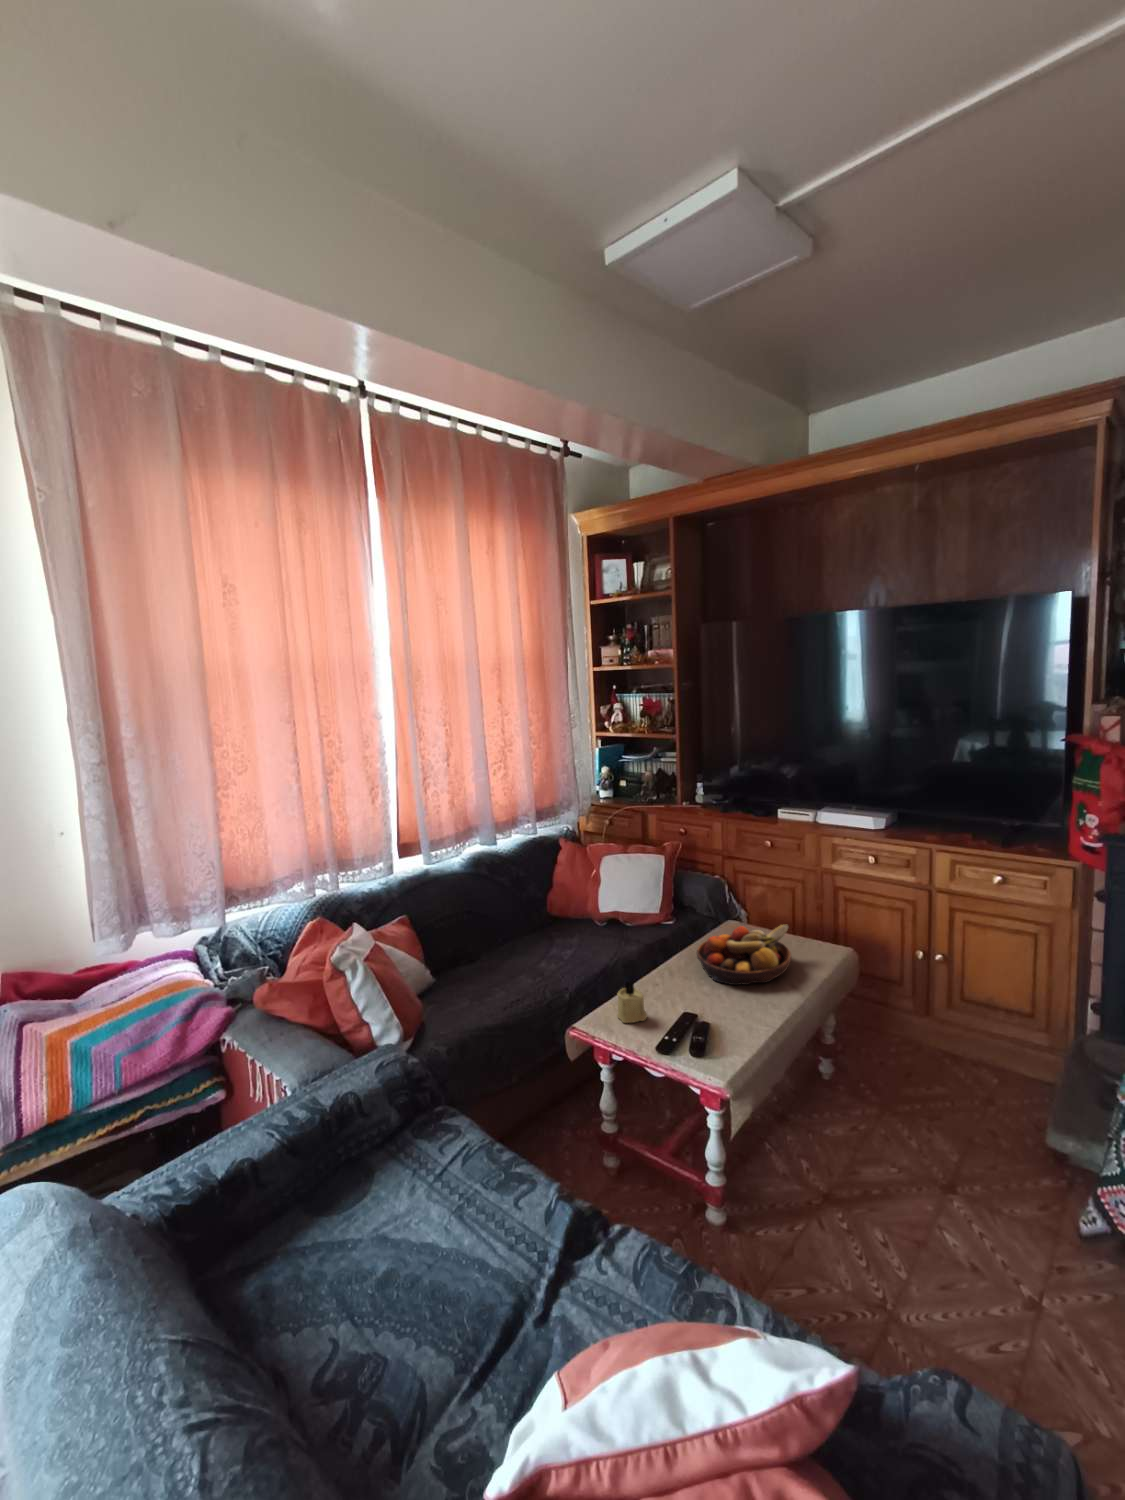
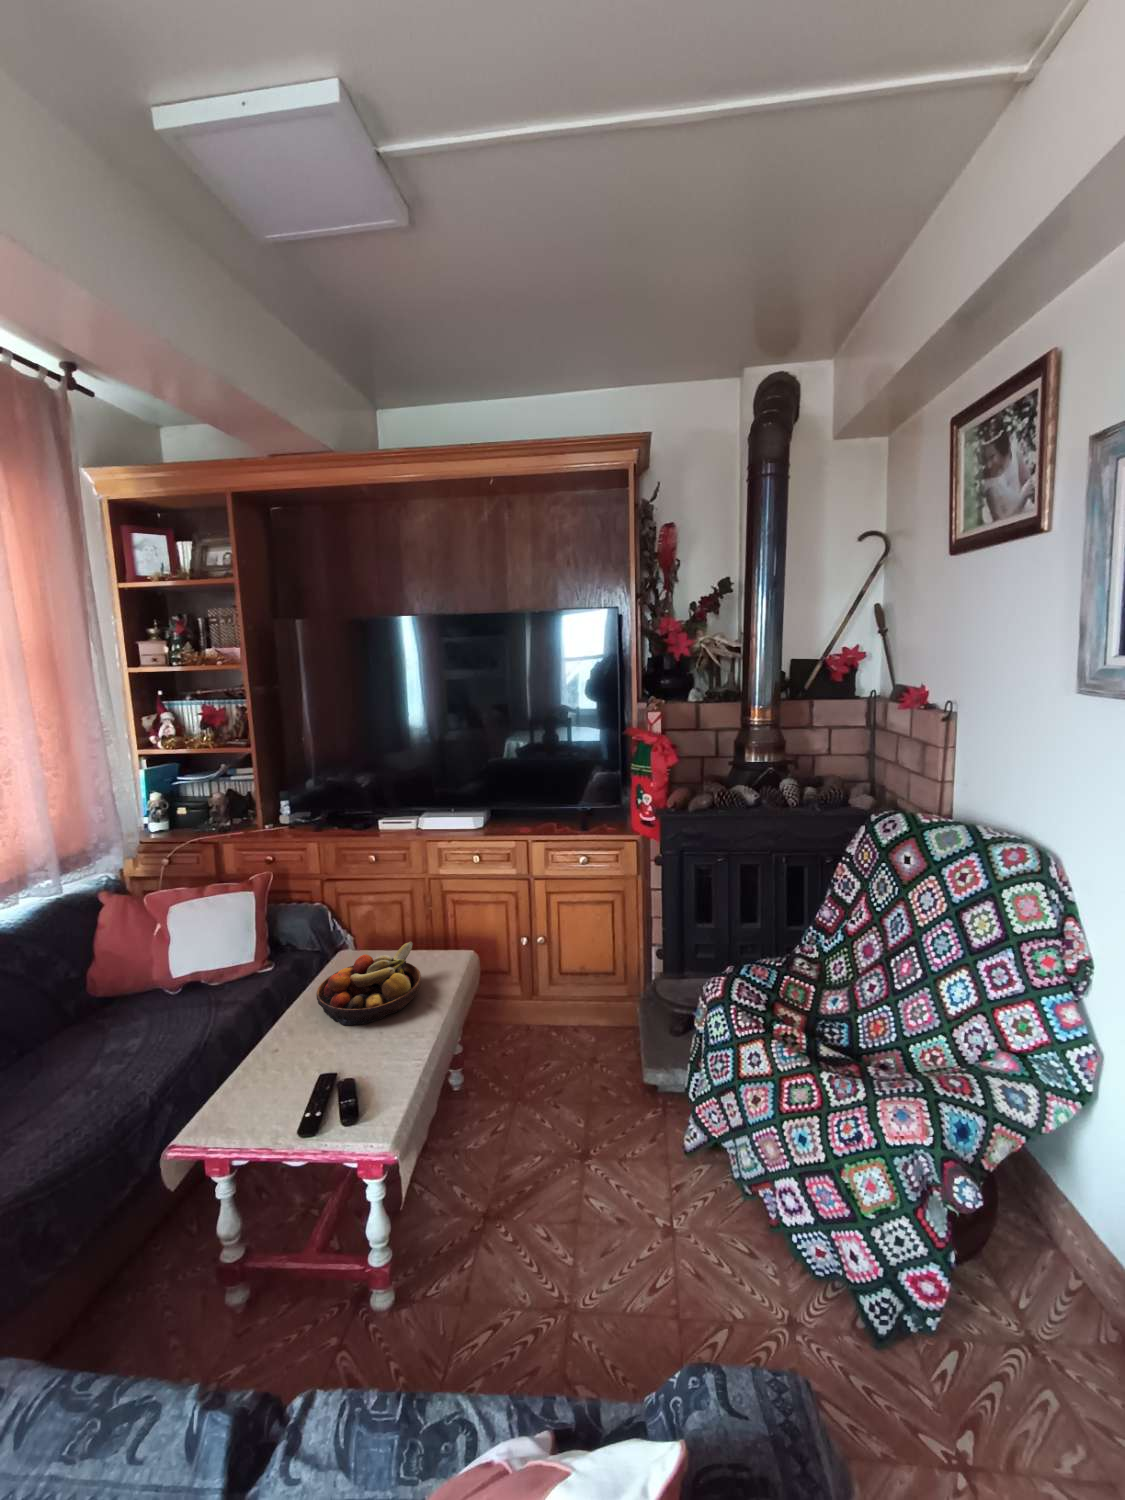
candle: present [617,981,647,1023] -> none [231,1057,274,1114]

